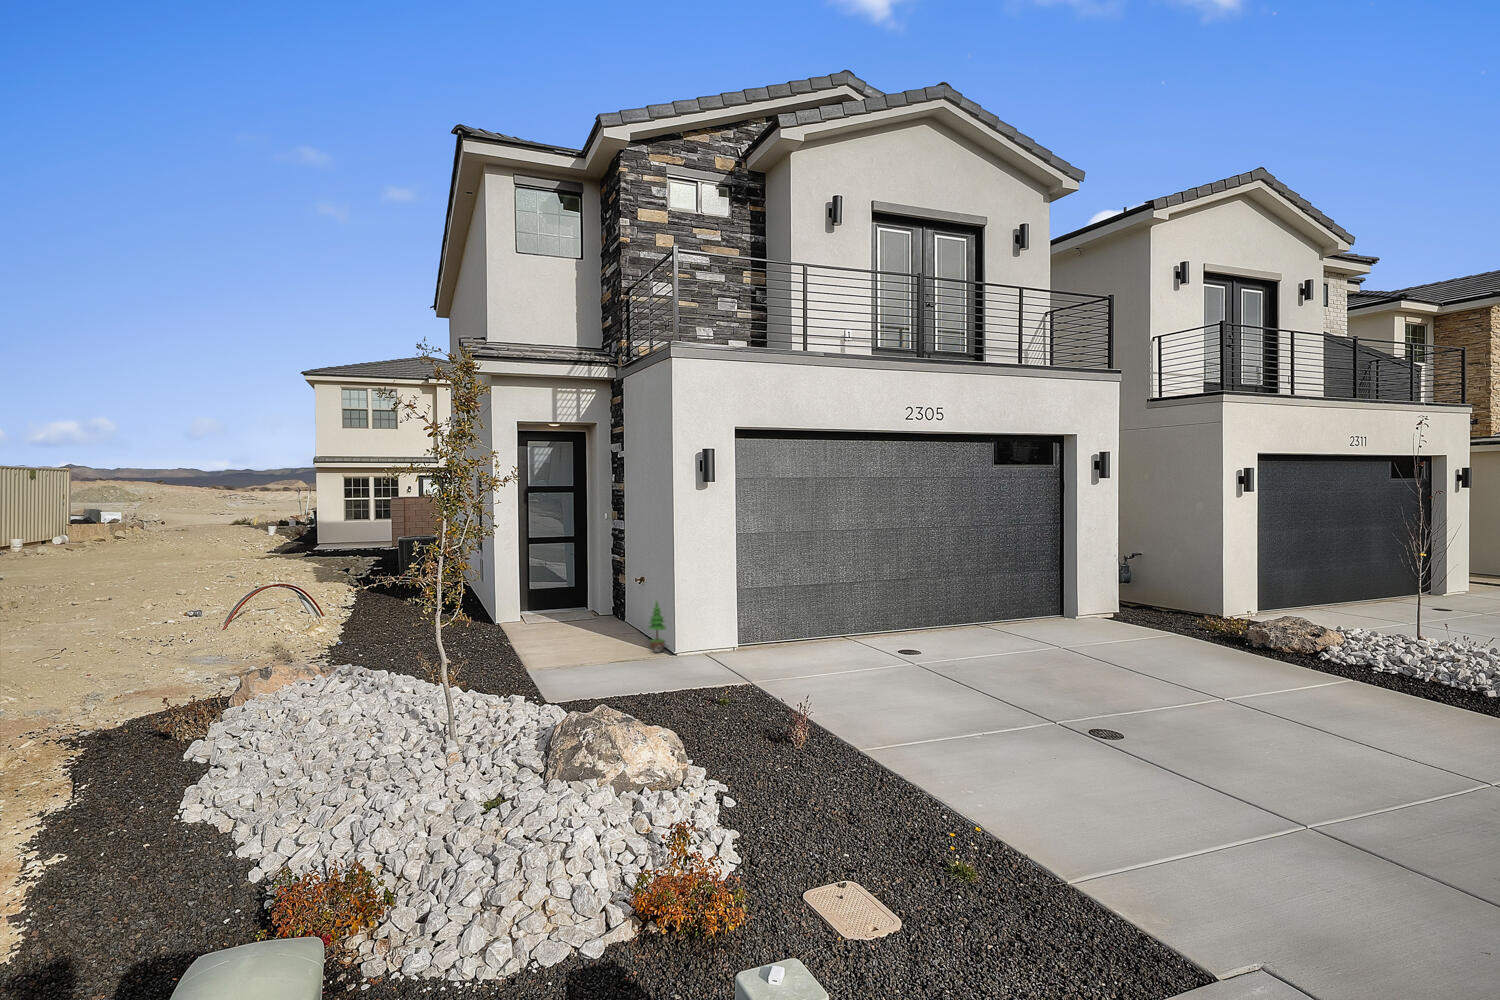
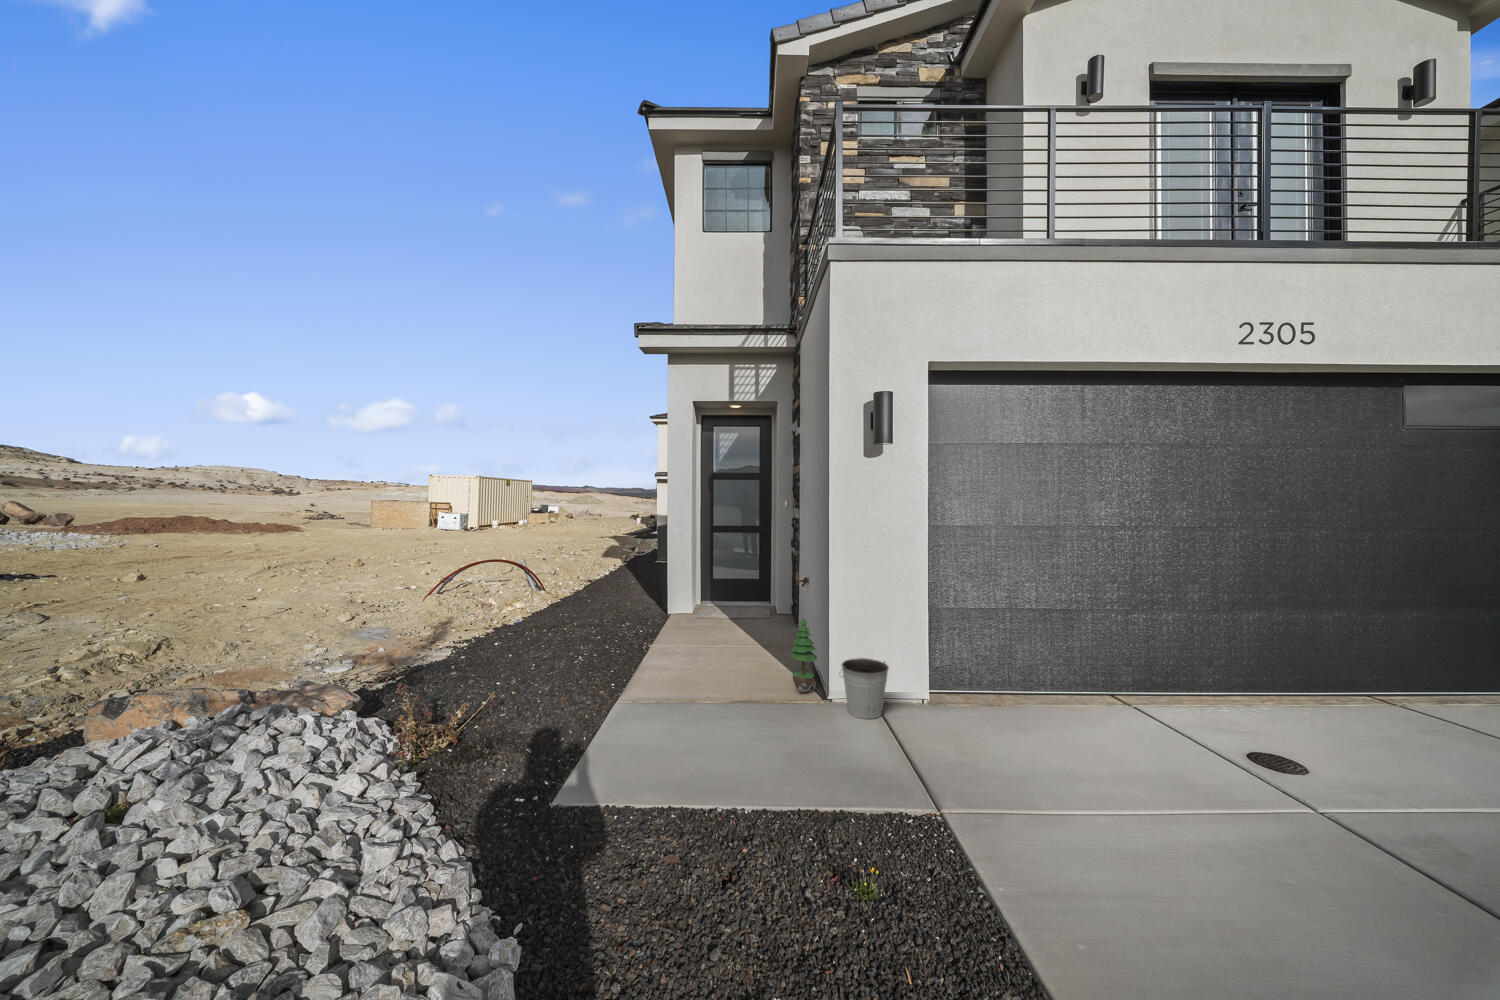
bucket: none [685,623,717,659] -> present [842,658,889,719]

